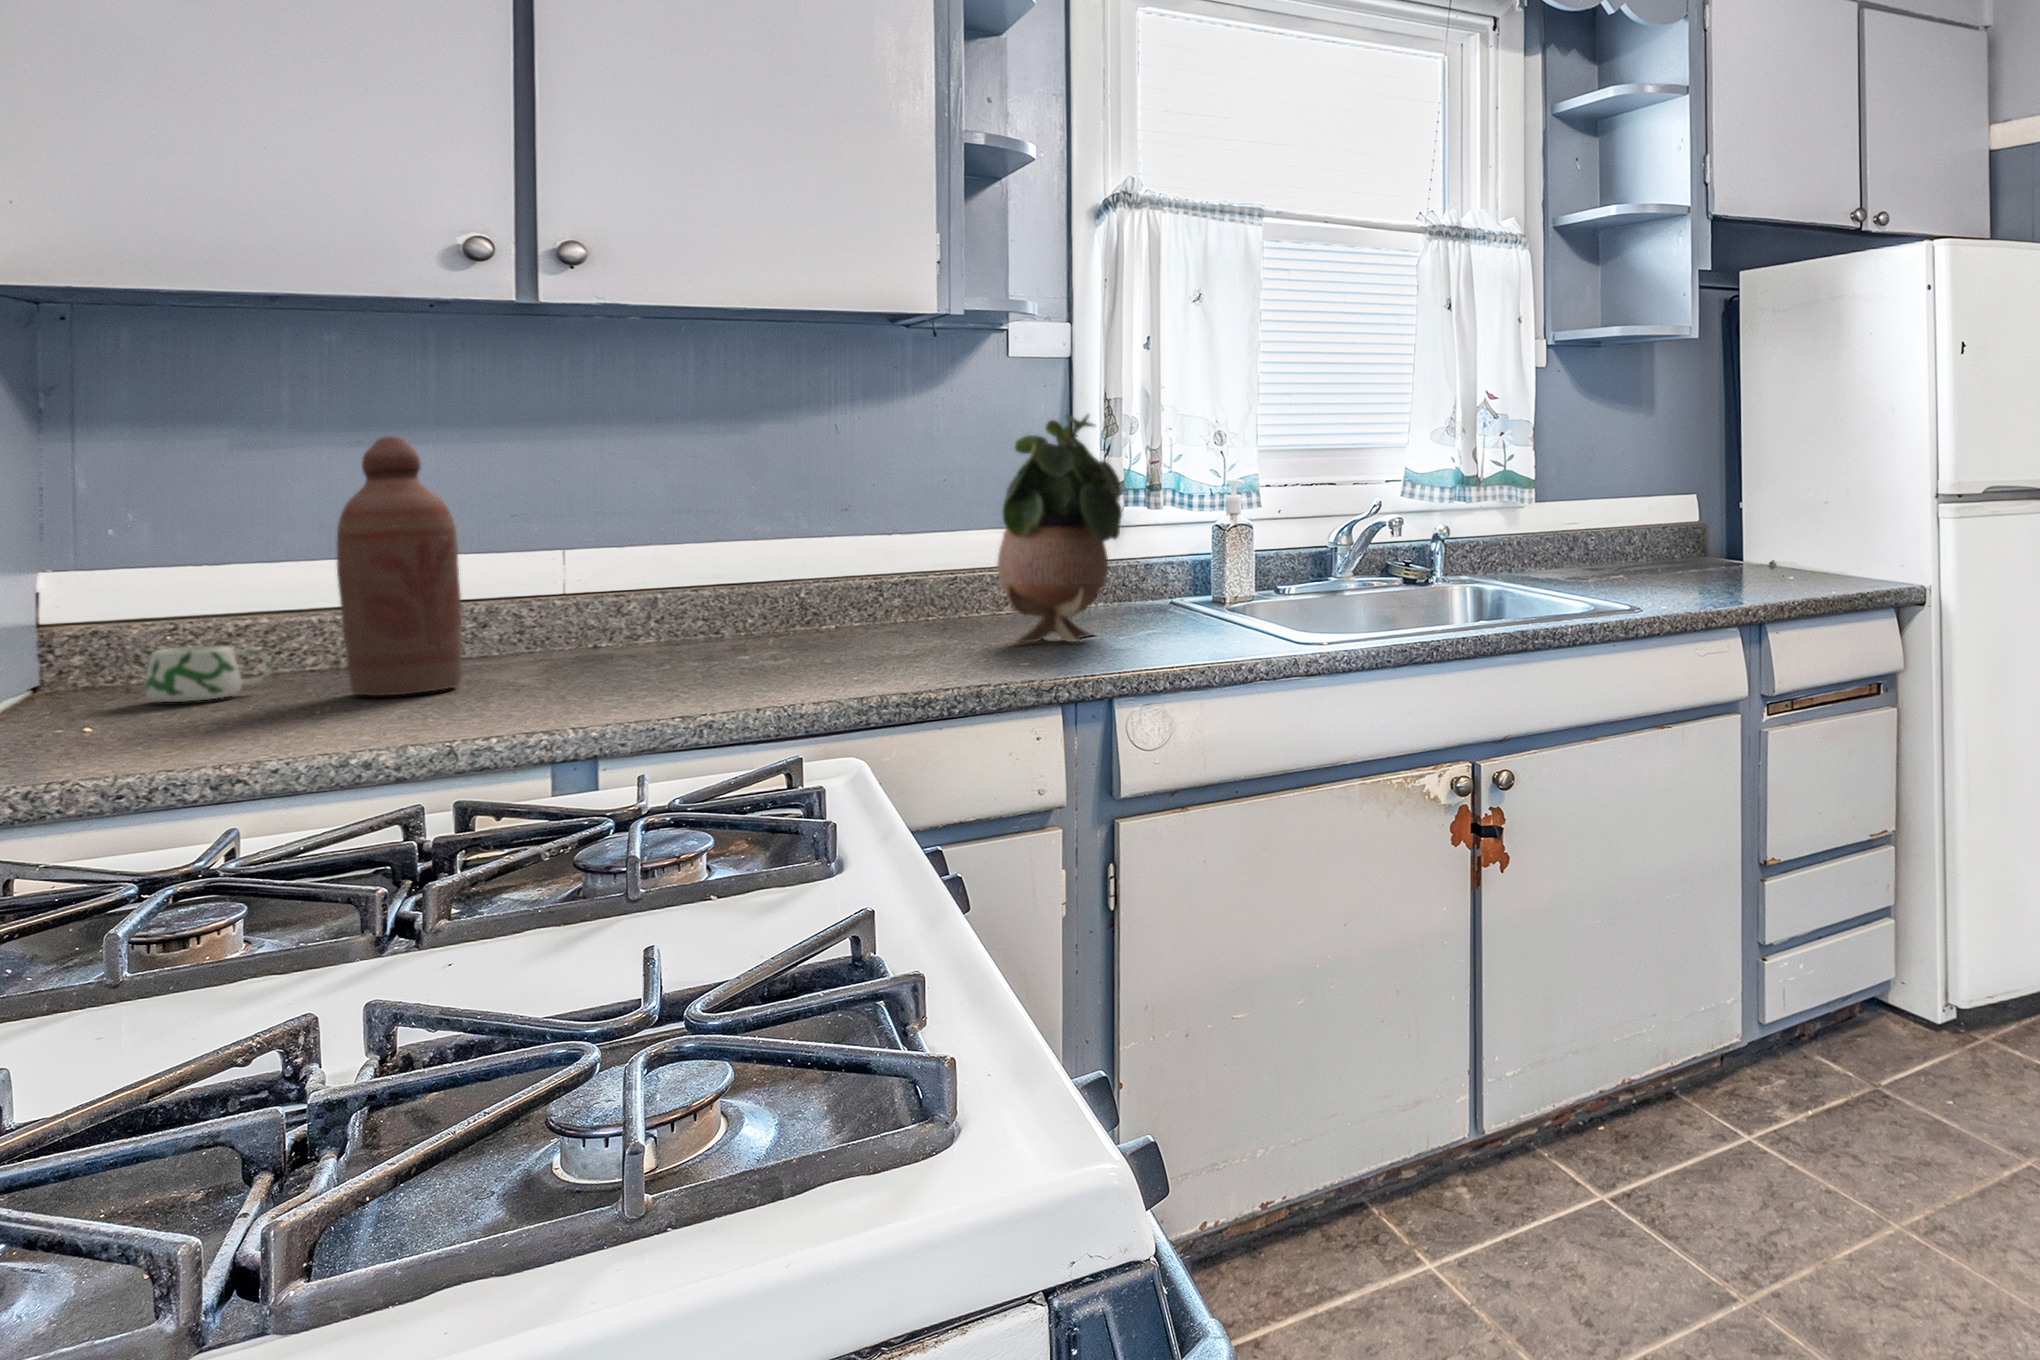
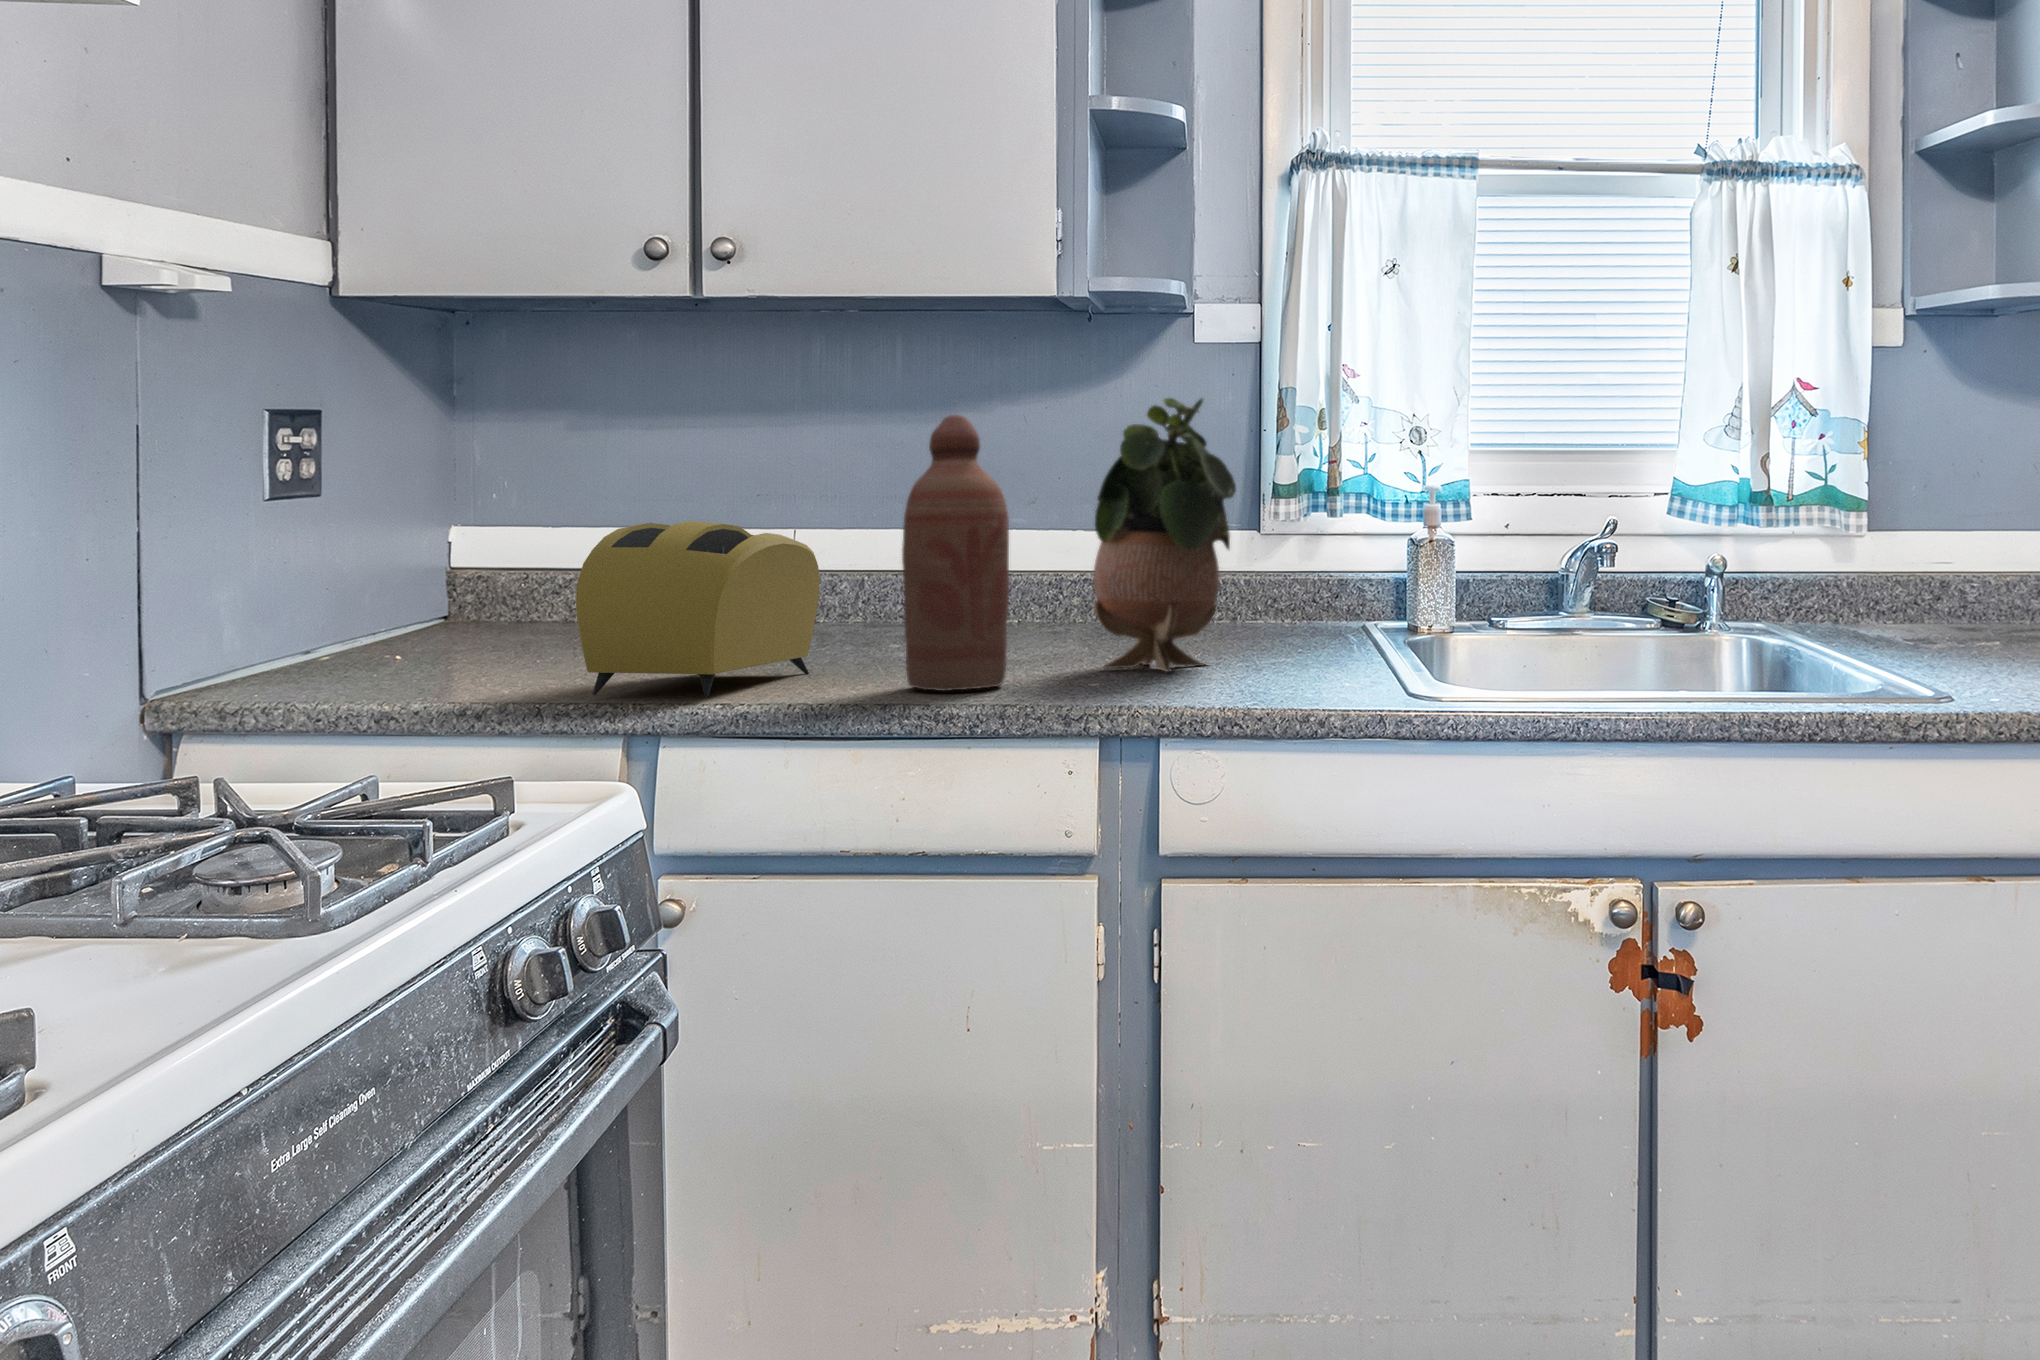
bottle: present [337,436,462,696] -> present [902,415,1009,691]
toaster: none [561,531,747,698] -> present [576,521,820,696]
mug: present [145,646,272,702] -> none [339,621,446,671]

